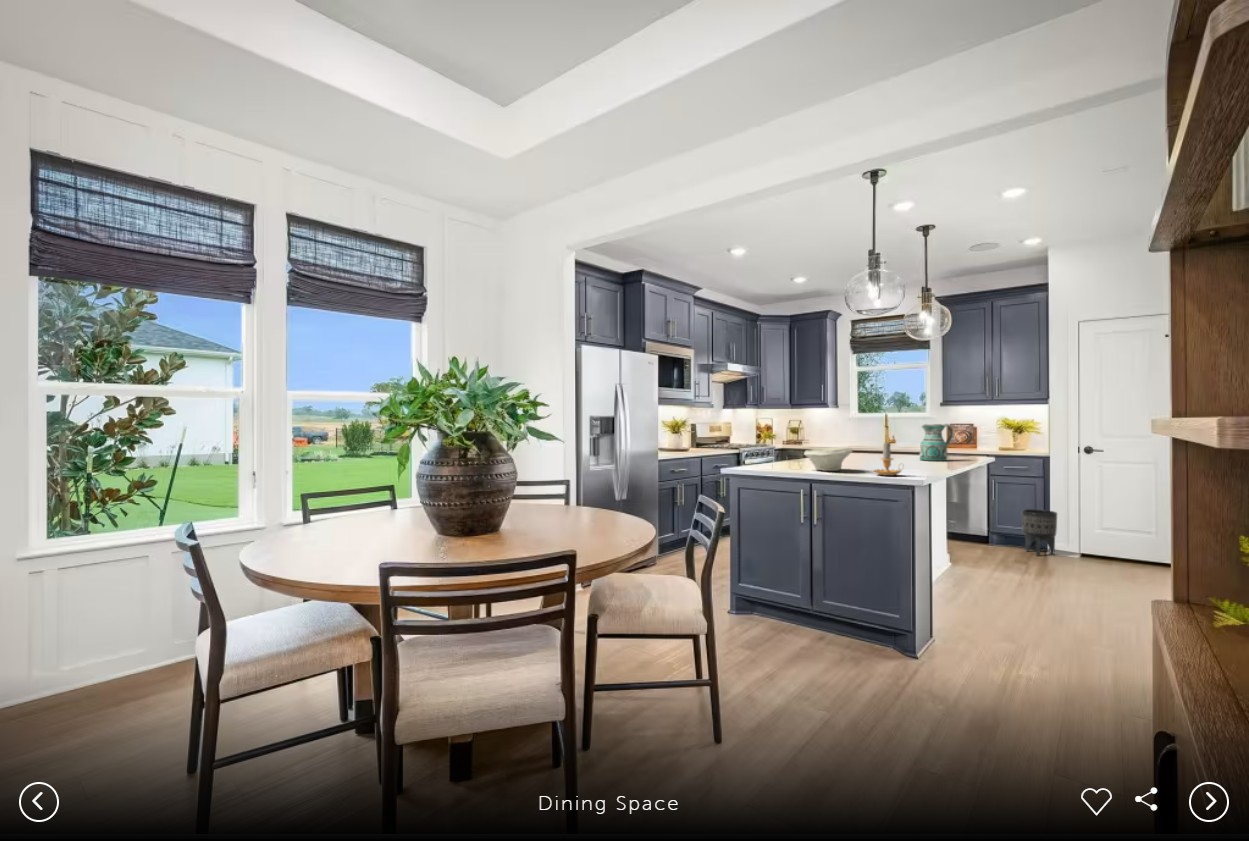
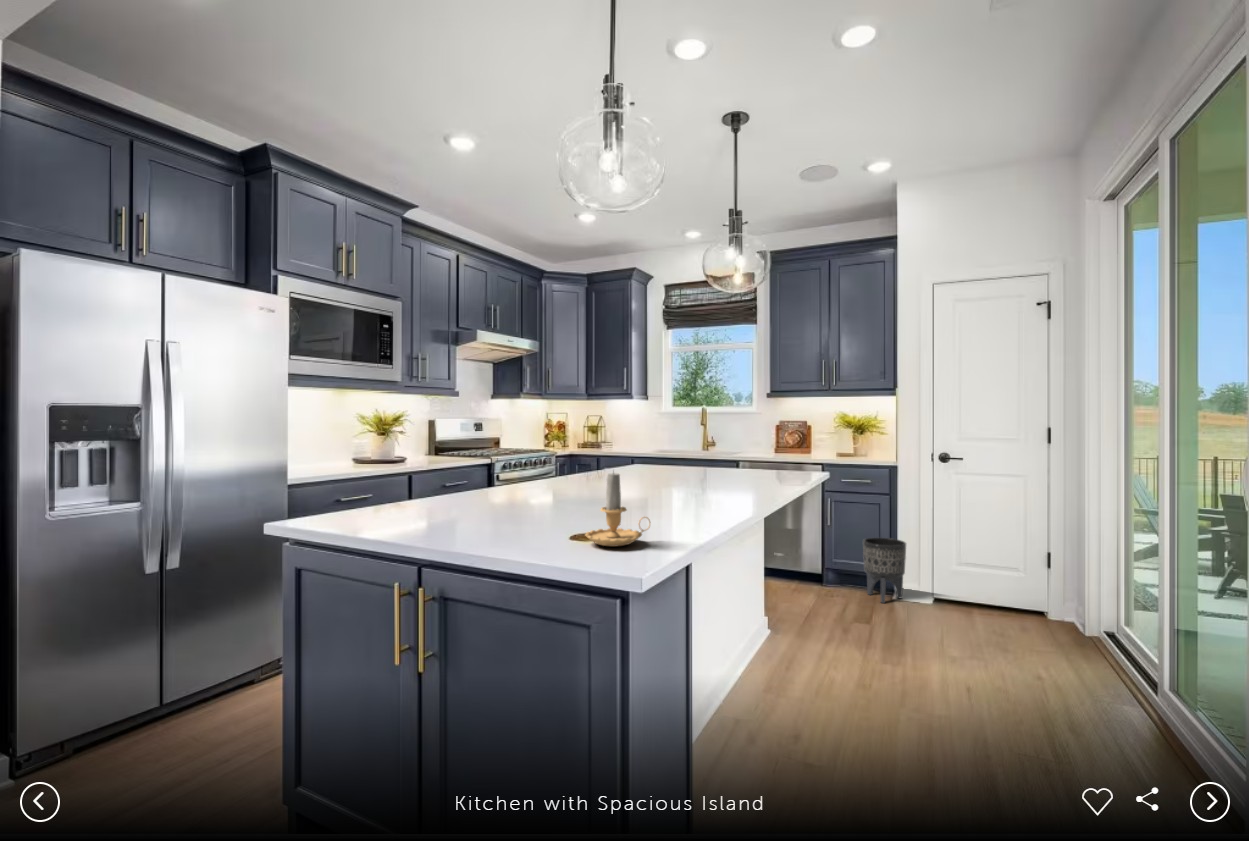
ceramic pitcher: present [920,424,953,461] -> none [719,426,769,487]
bowl: present [804,448,852,471] -> none [467,477,565,530]

